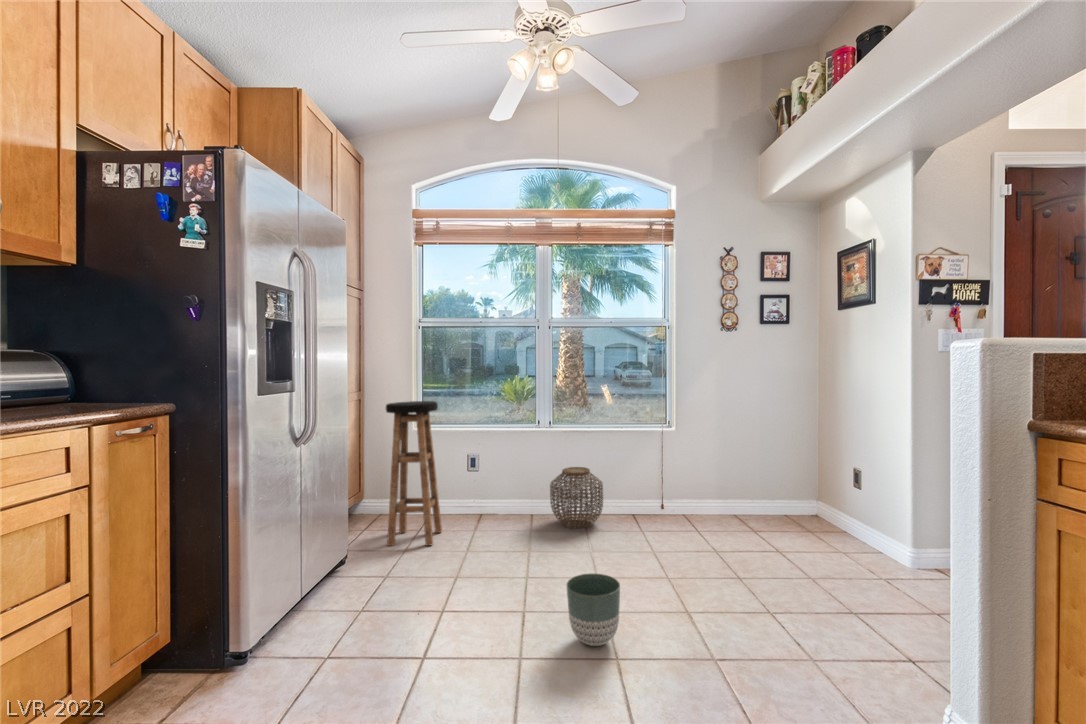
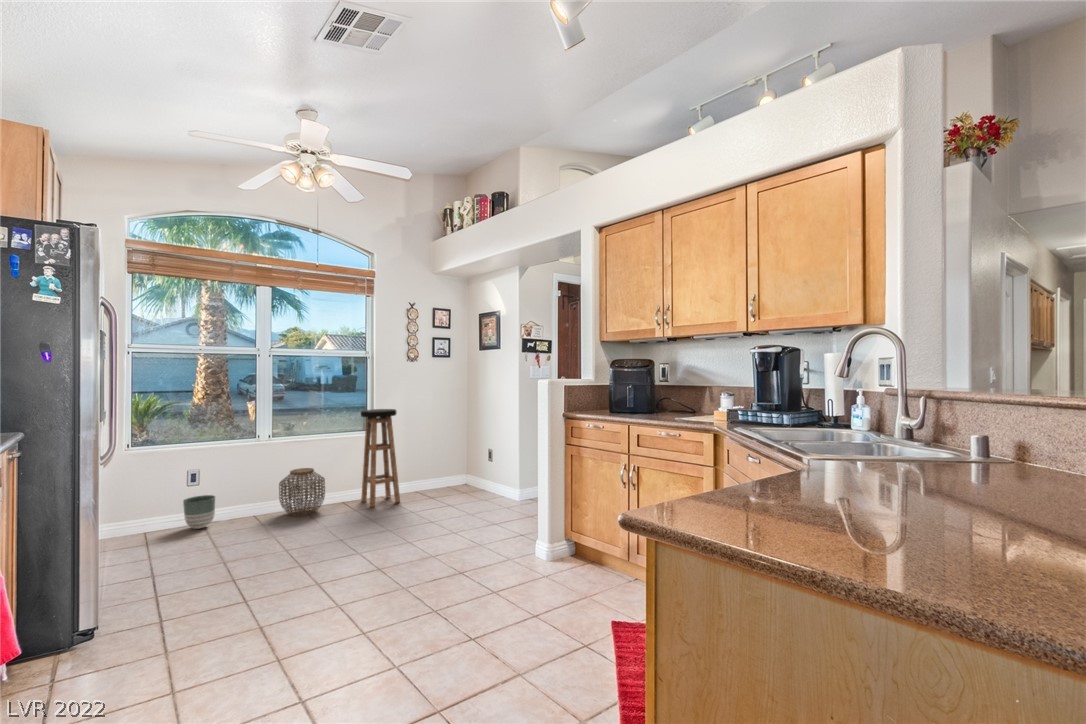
bar stool: present [386,401,442,546] -> present [361,409,400,507]
planter: present [567,573,620,646] -> present [183,495,215,529]

